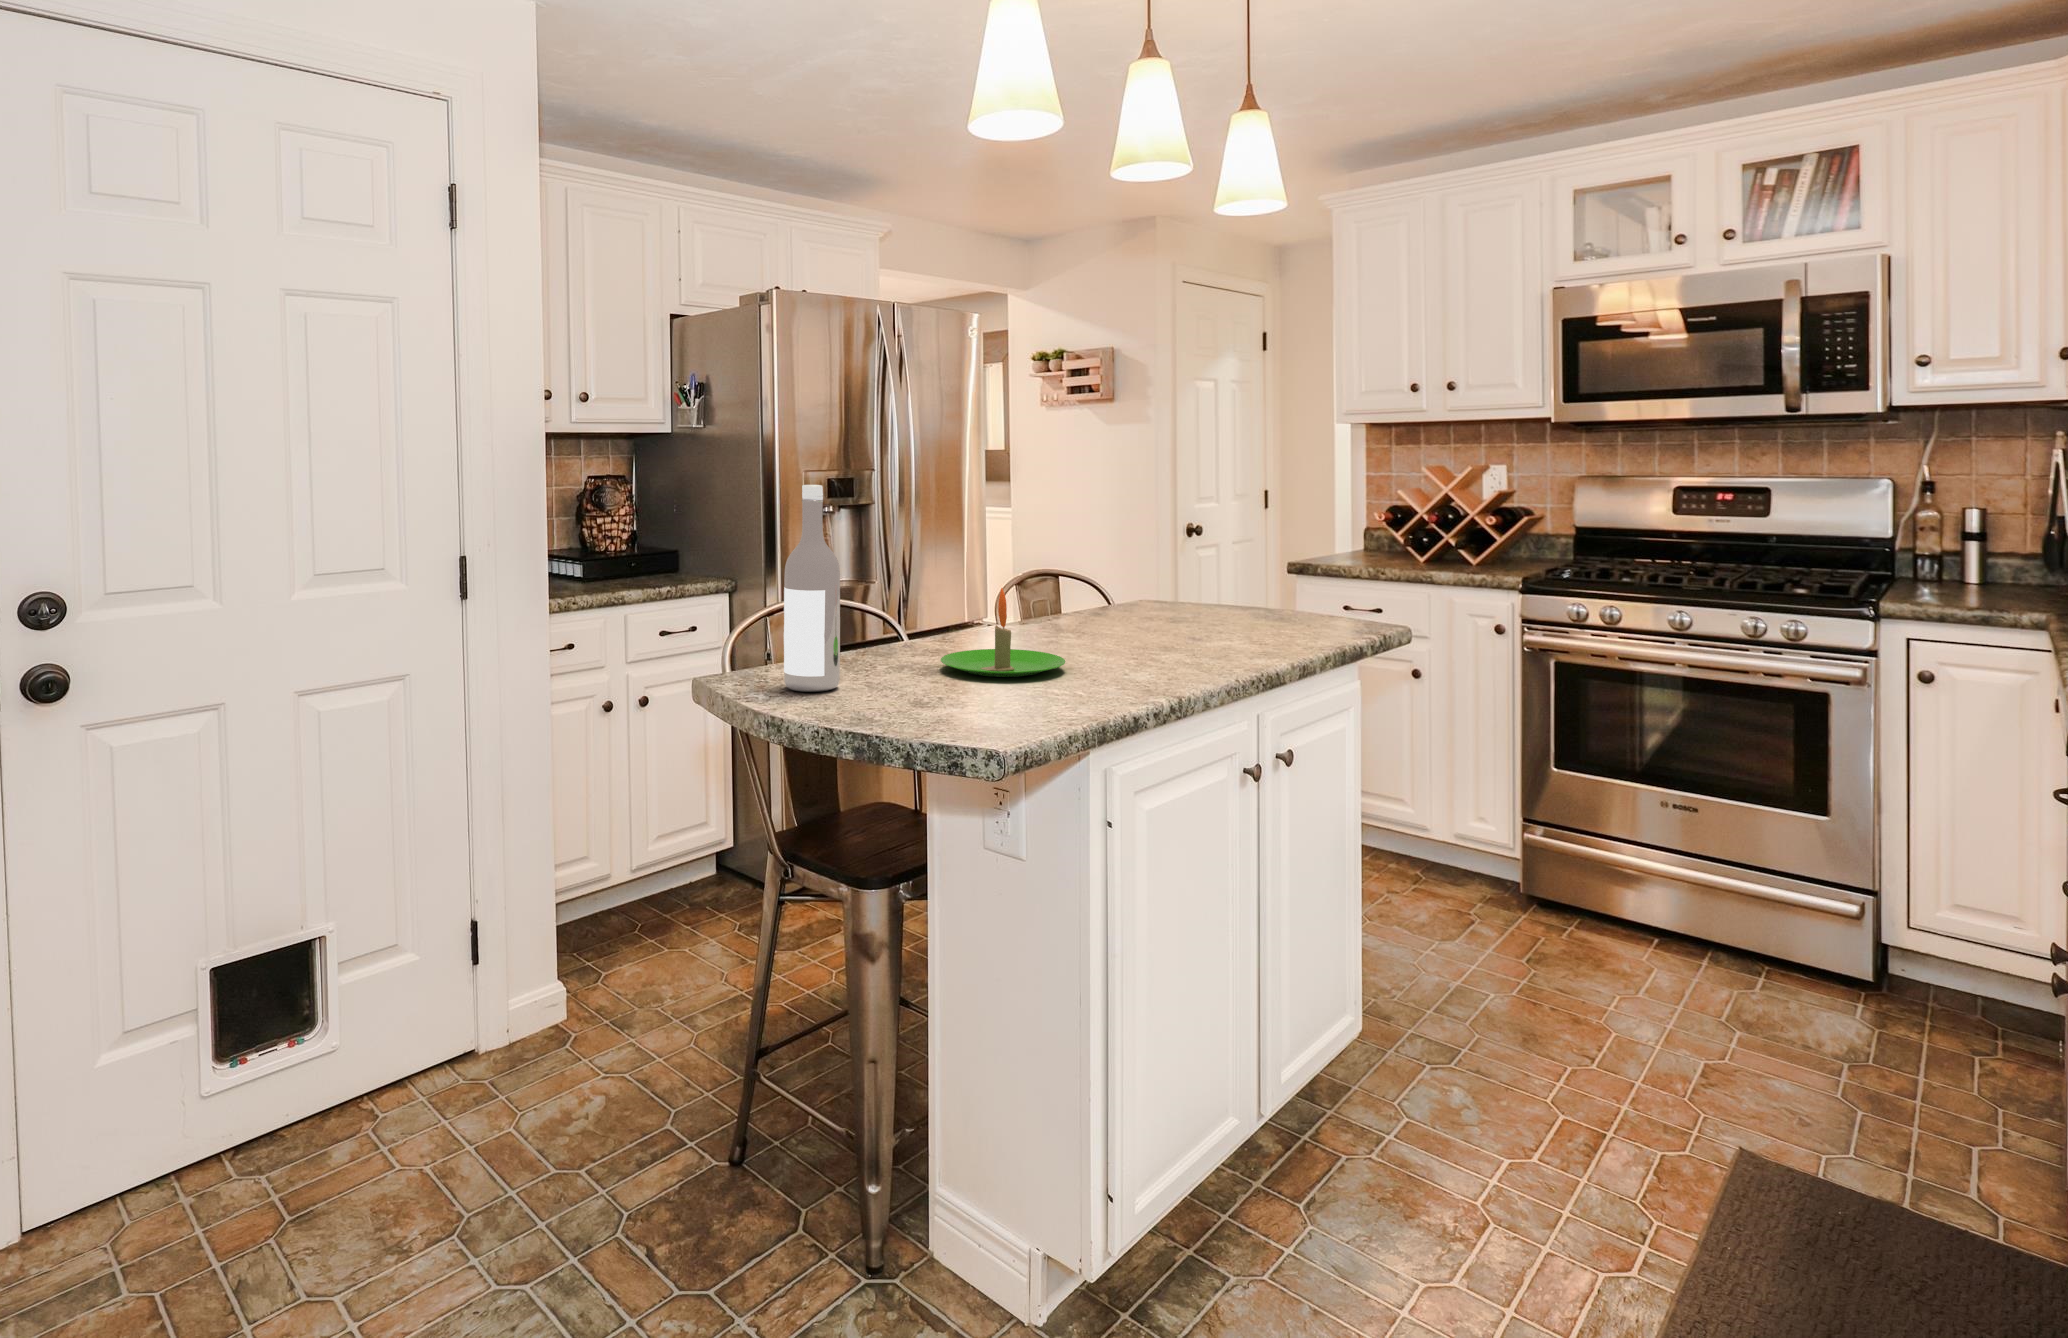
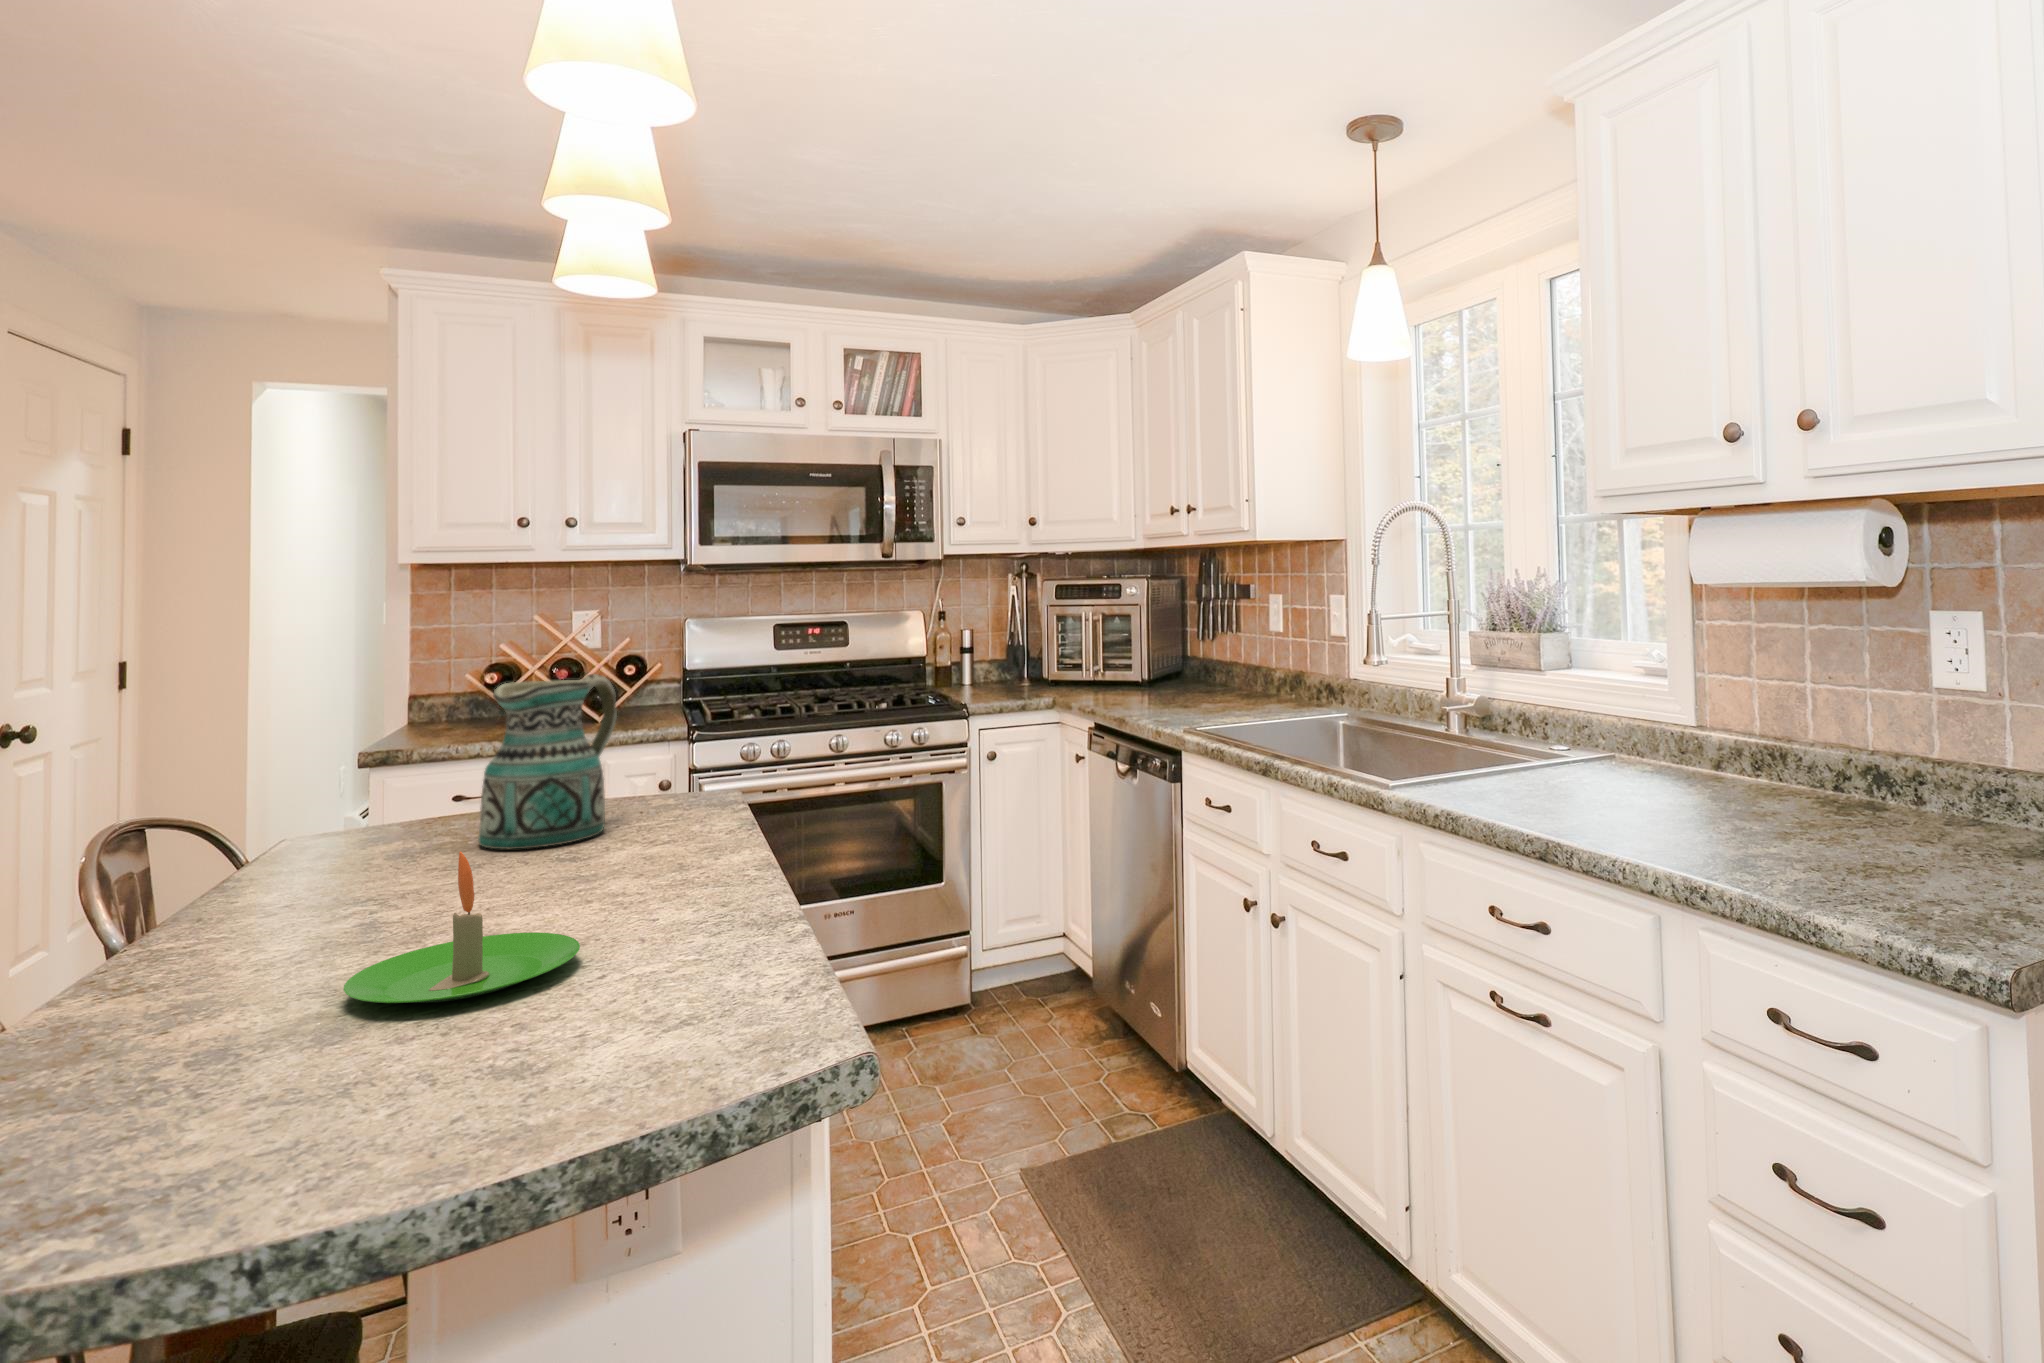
wine bottle: present [784,485,840,692] -> none [129,732,280,1161]
ceramic pitcher: none [1177,500,1289,627] -> present [478,674,617,849]

